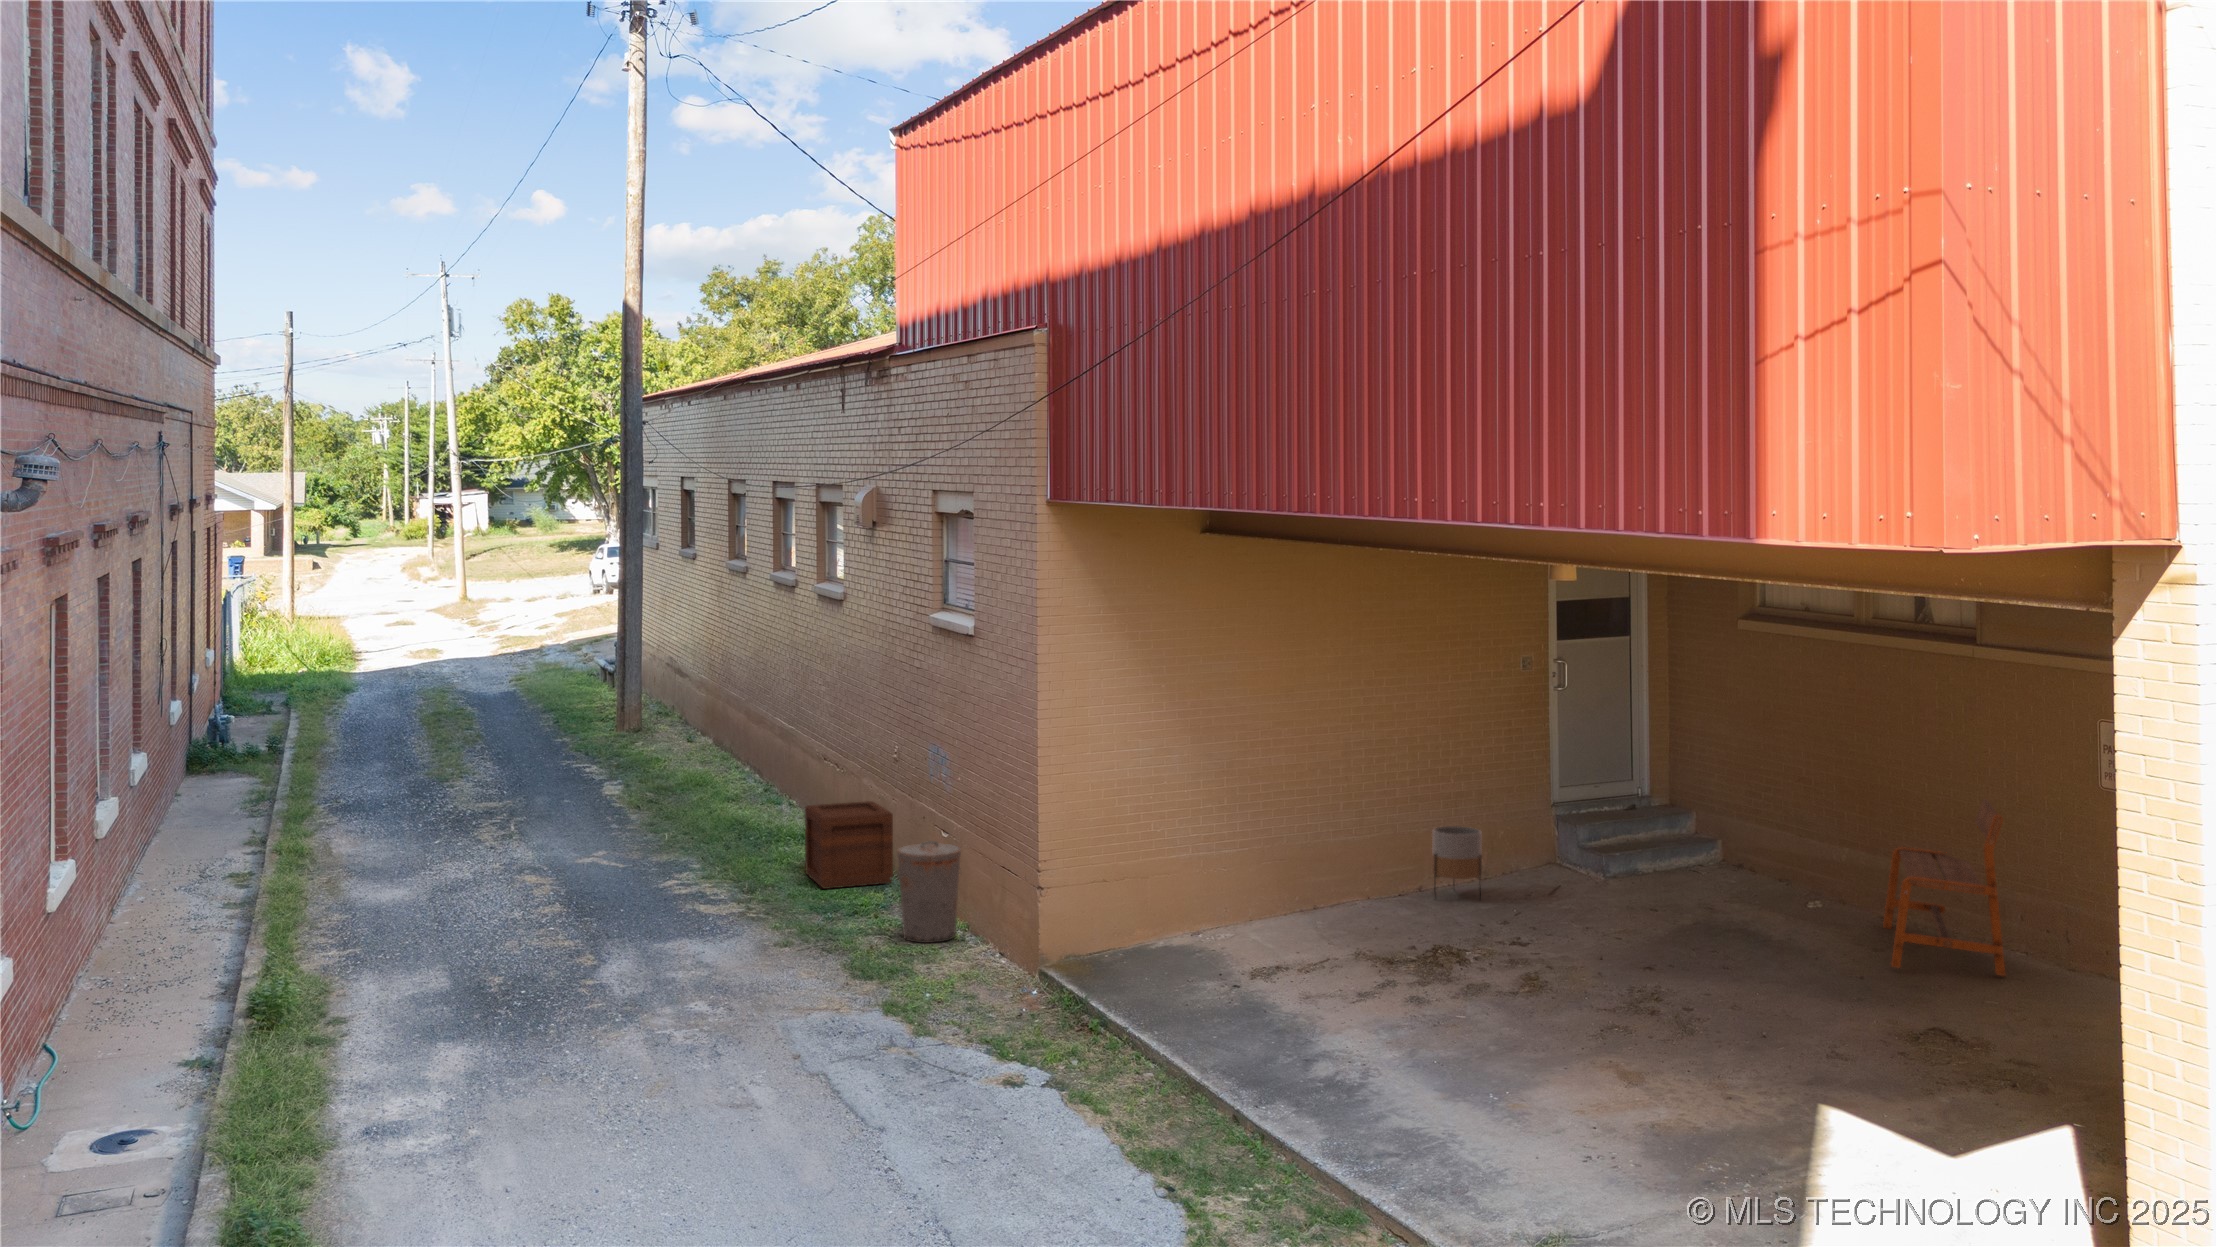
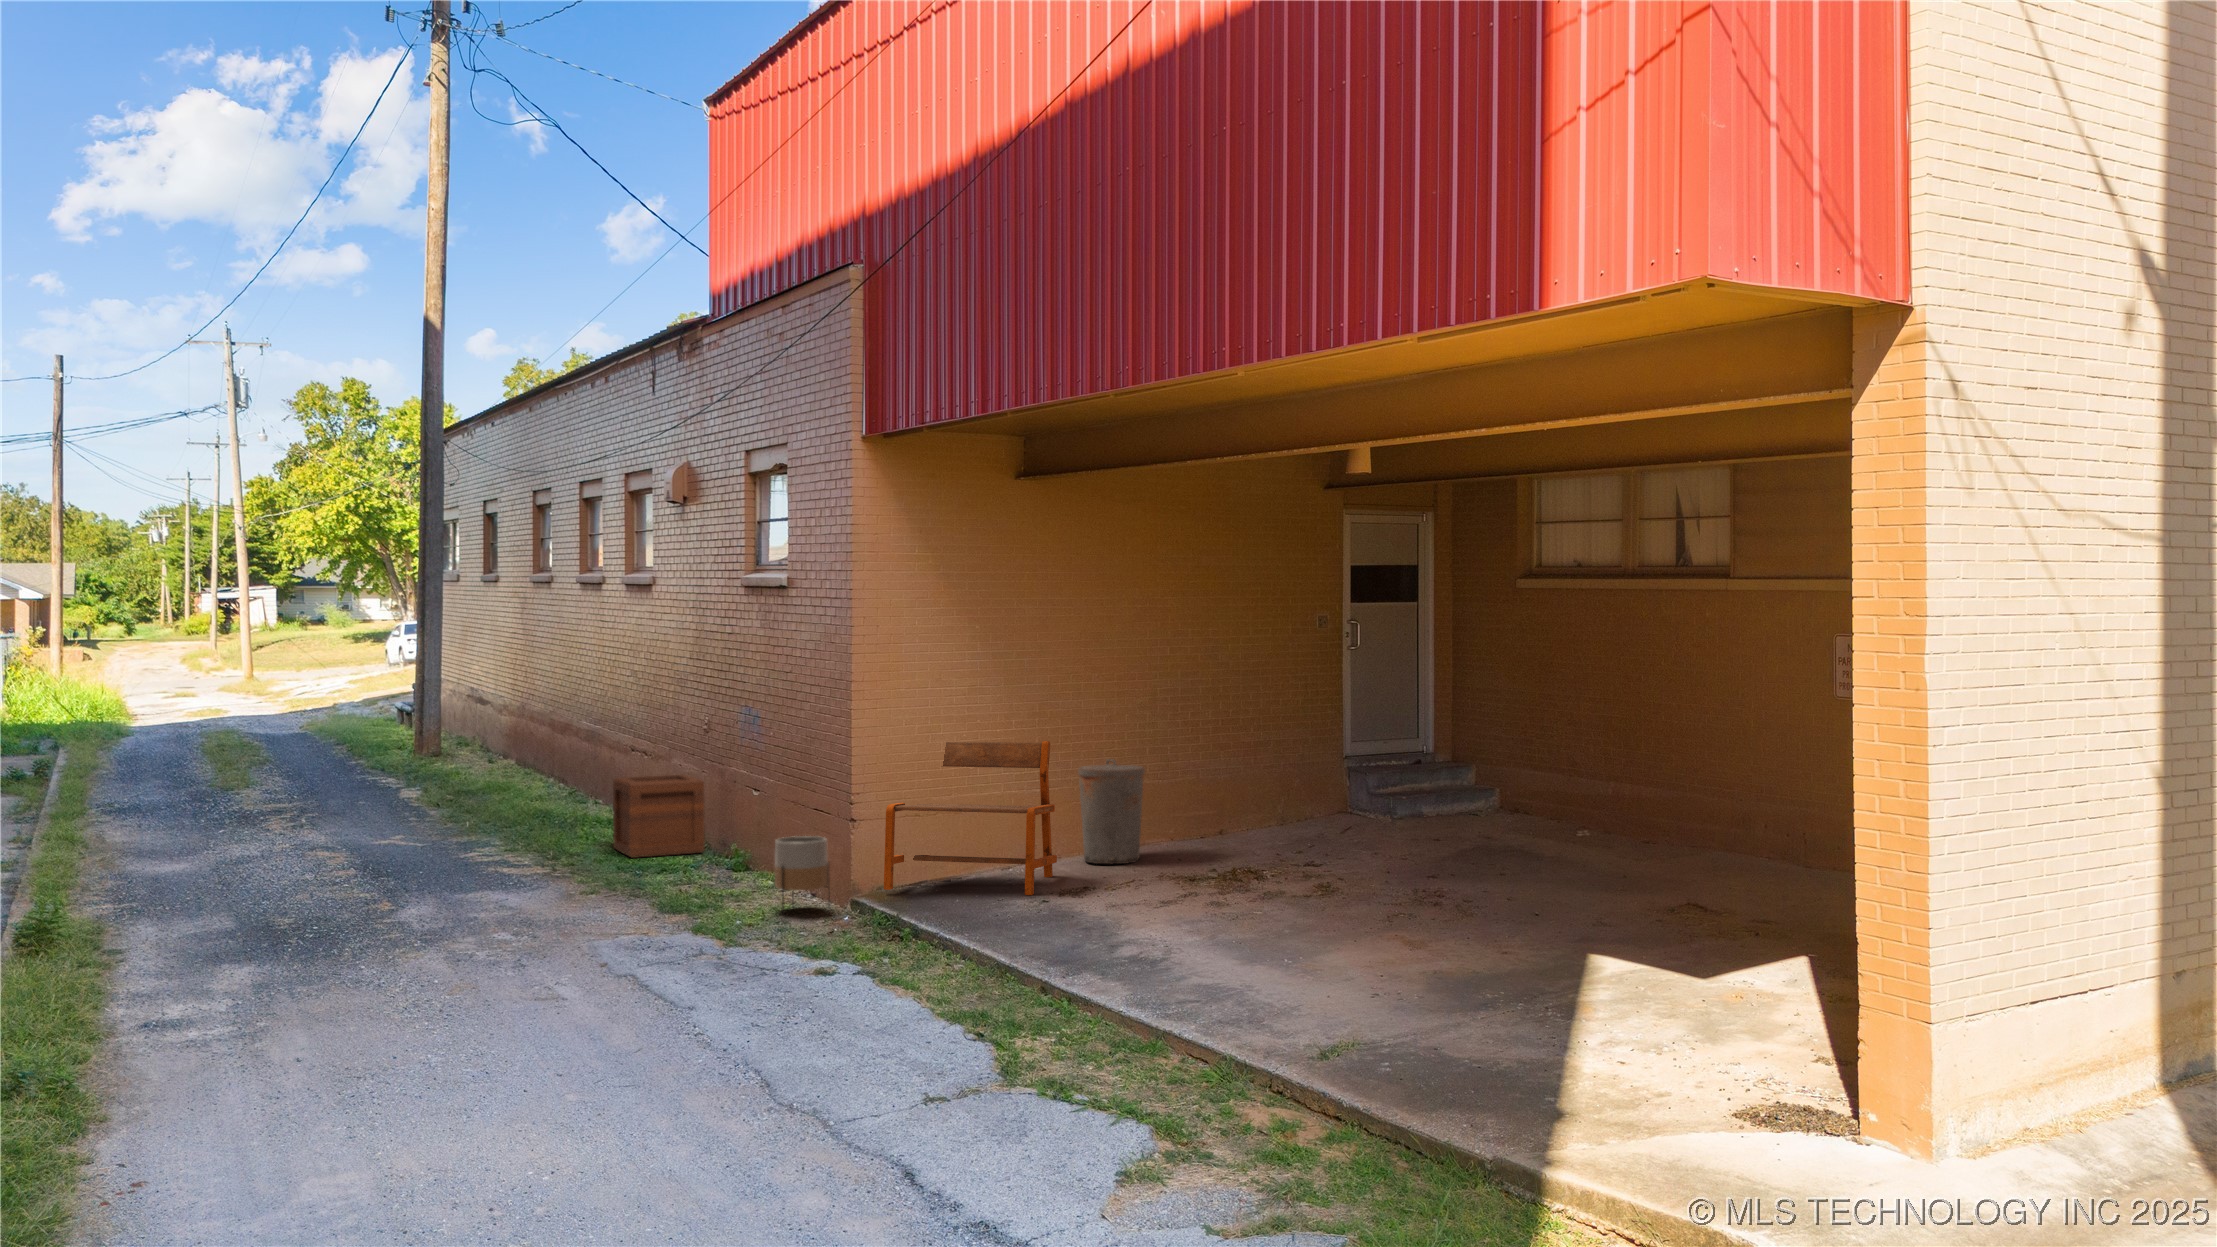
bench: present [1883,798,2005,976] -> present [884,741,1057,895]
planter: present [1432,826,1482,879] -> present [775,836,830,908]
trash can: present [897,841,961,943] -> present [1078,759,1145,864]

